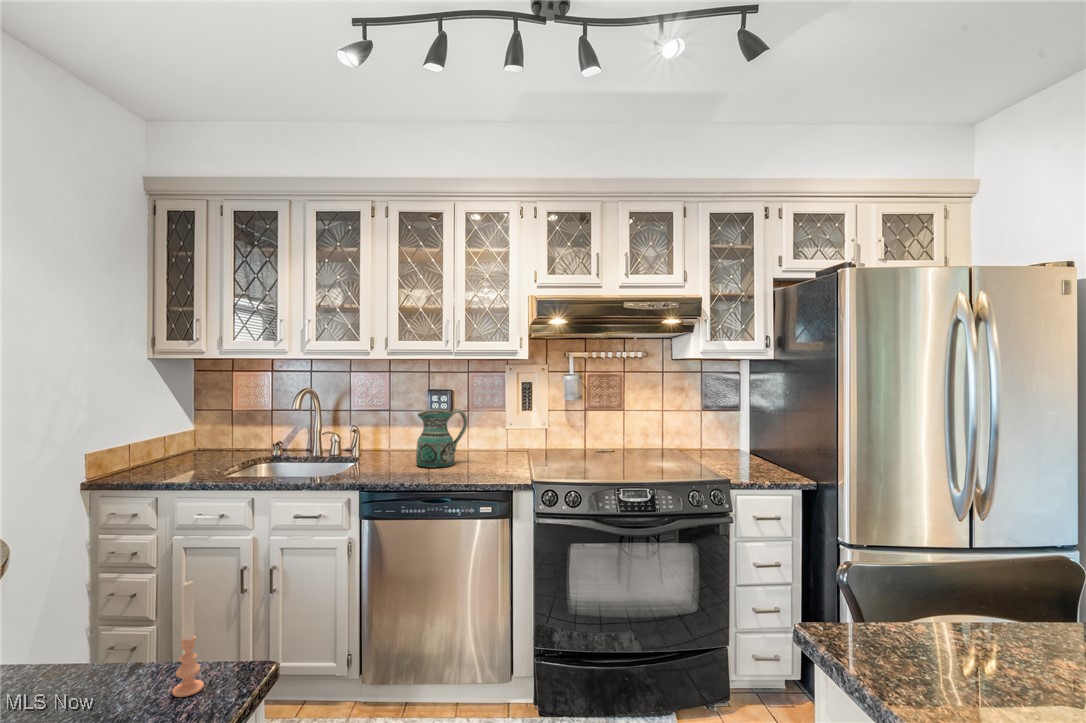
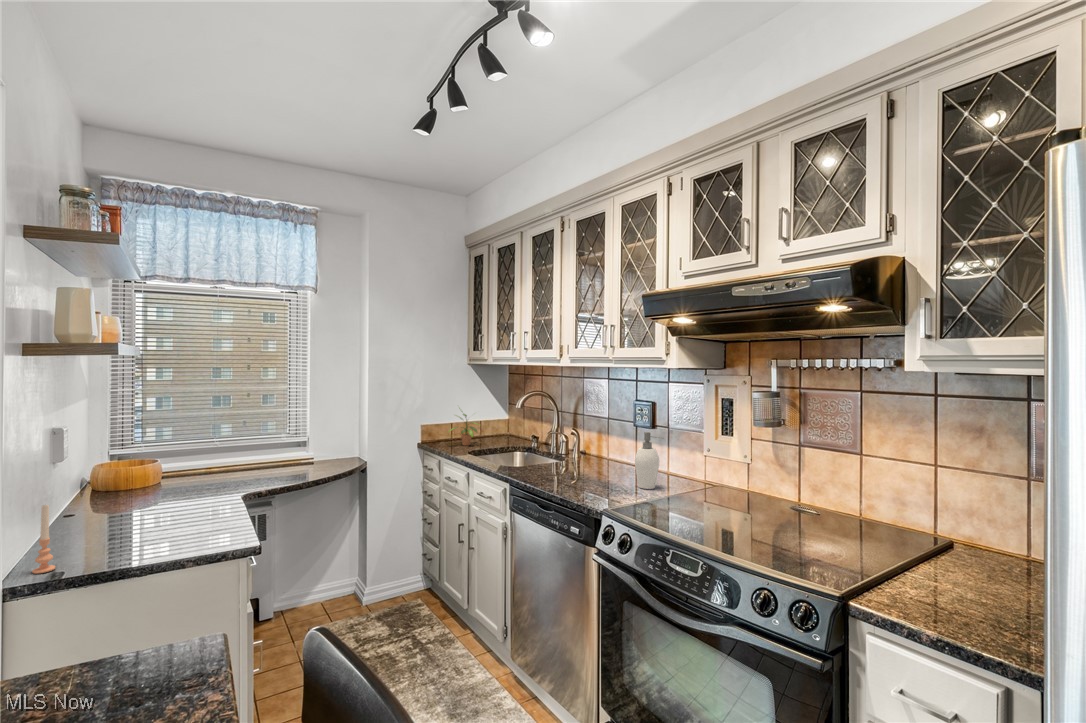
ceramic pitcher: present [416,409,467,468] -> none [578,419,630,479]
potted plant: none [153,414,207,471] -> present [449,414,477,446]
soap dispenser: none [486,415,514,464] -> present [635,432,663,489]

